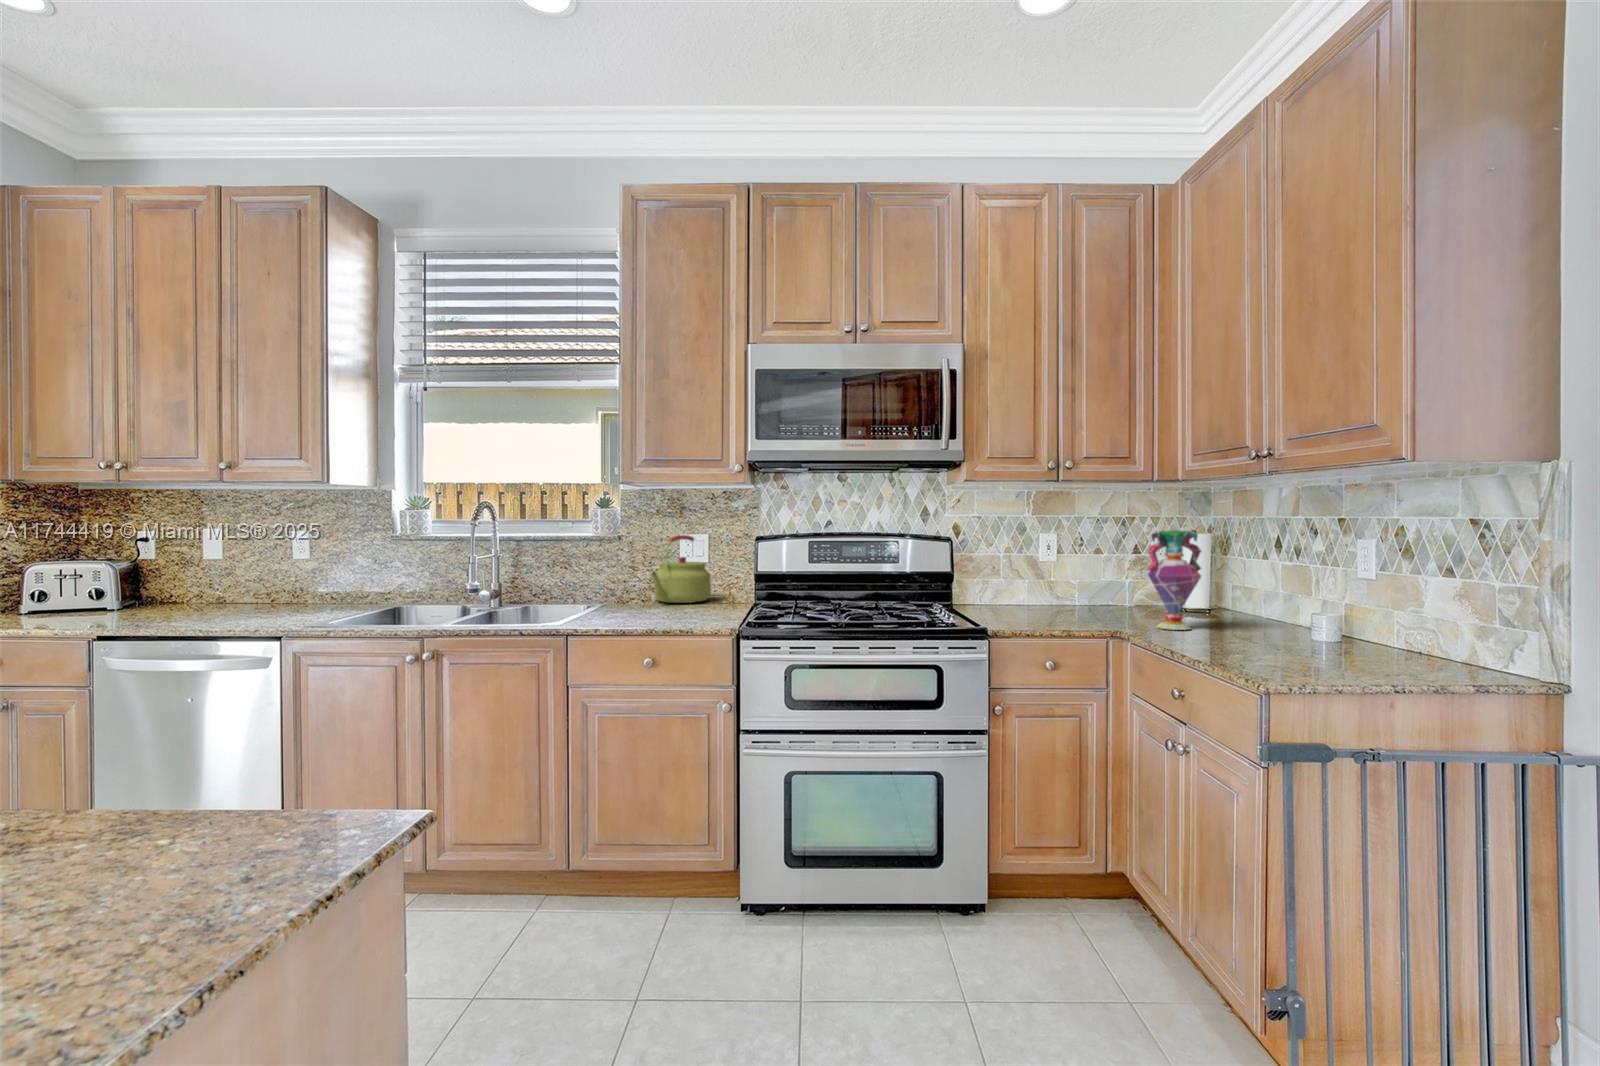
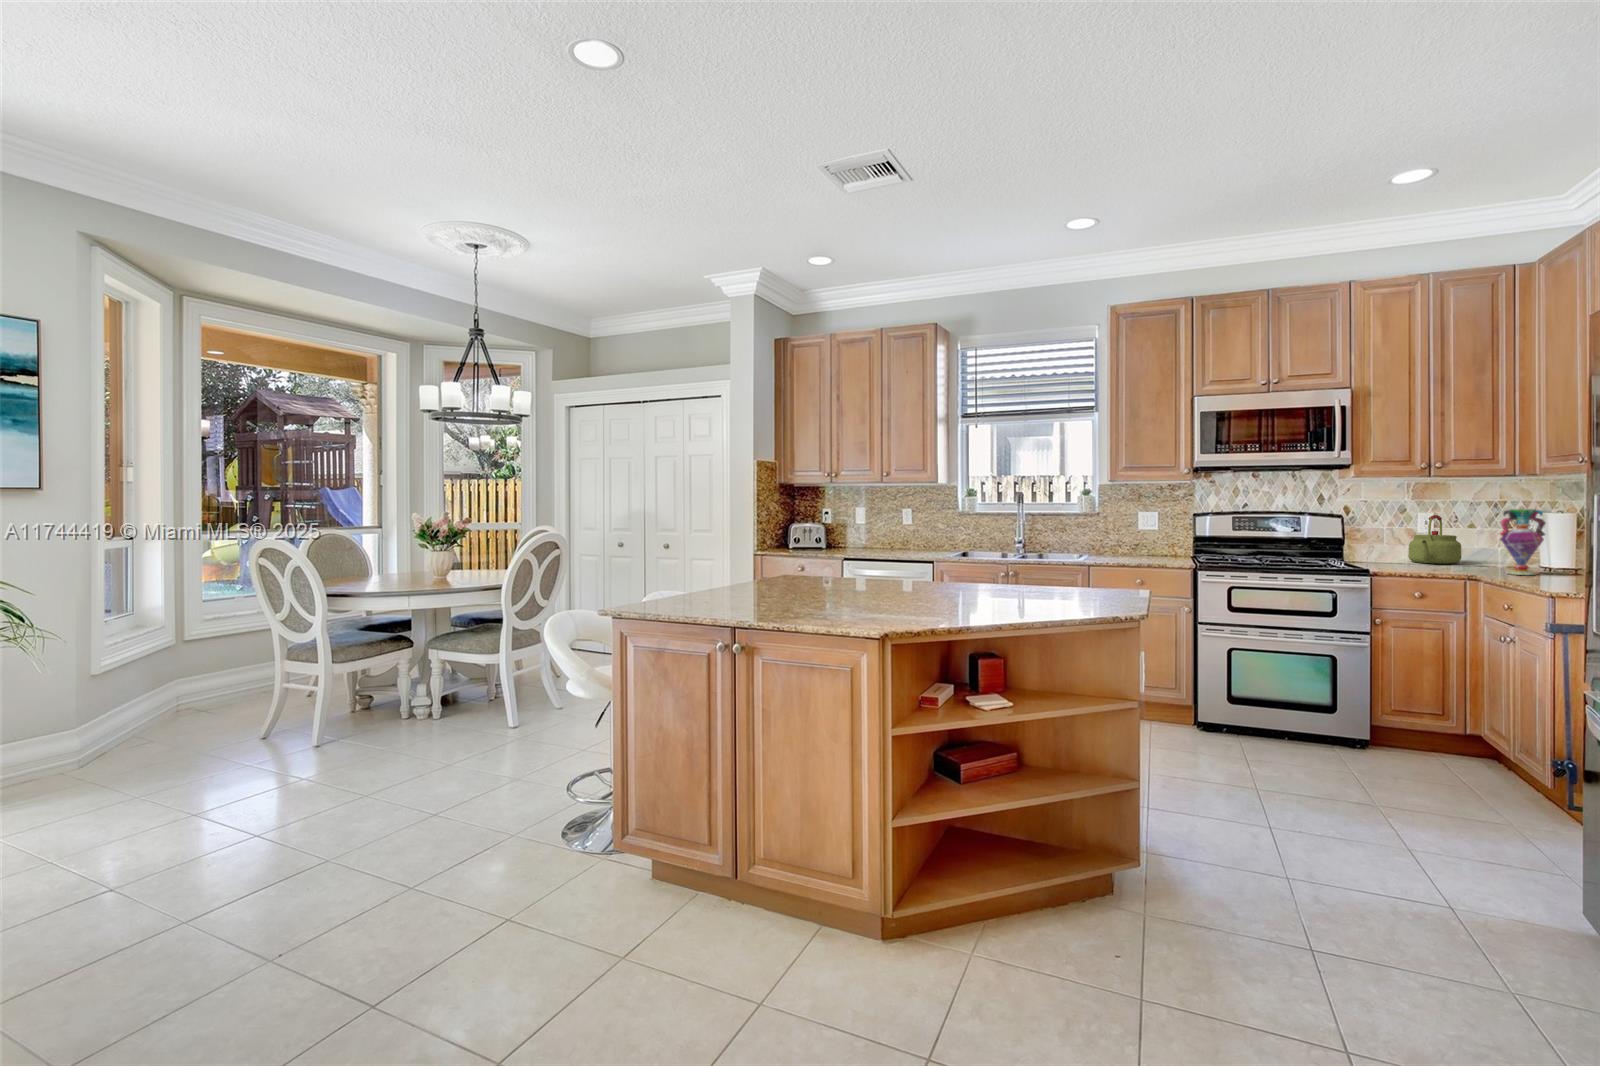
kettle: present [652,535,711,603] -> present [1408,515,1461,564]

